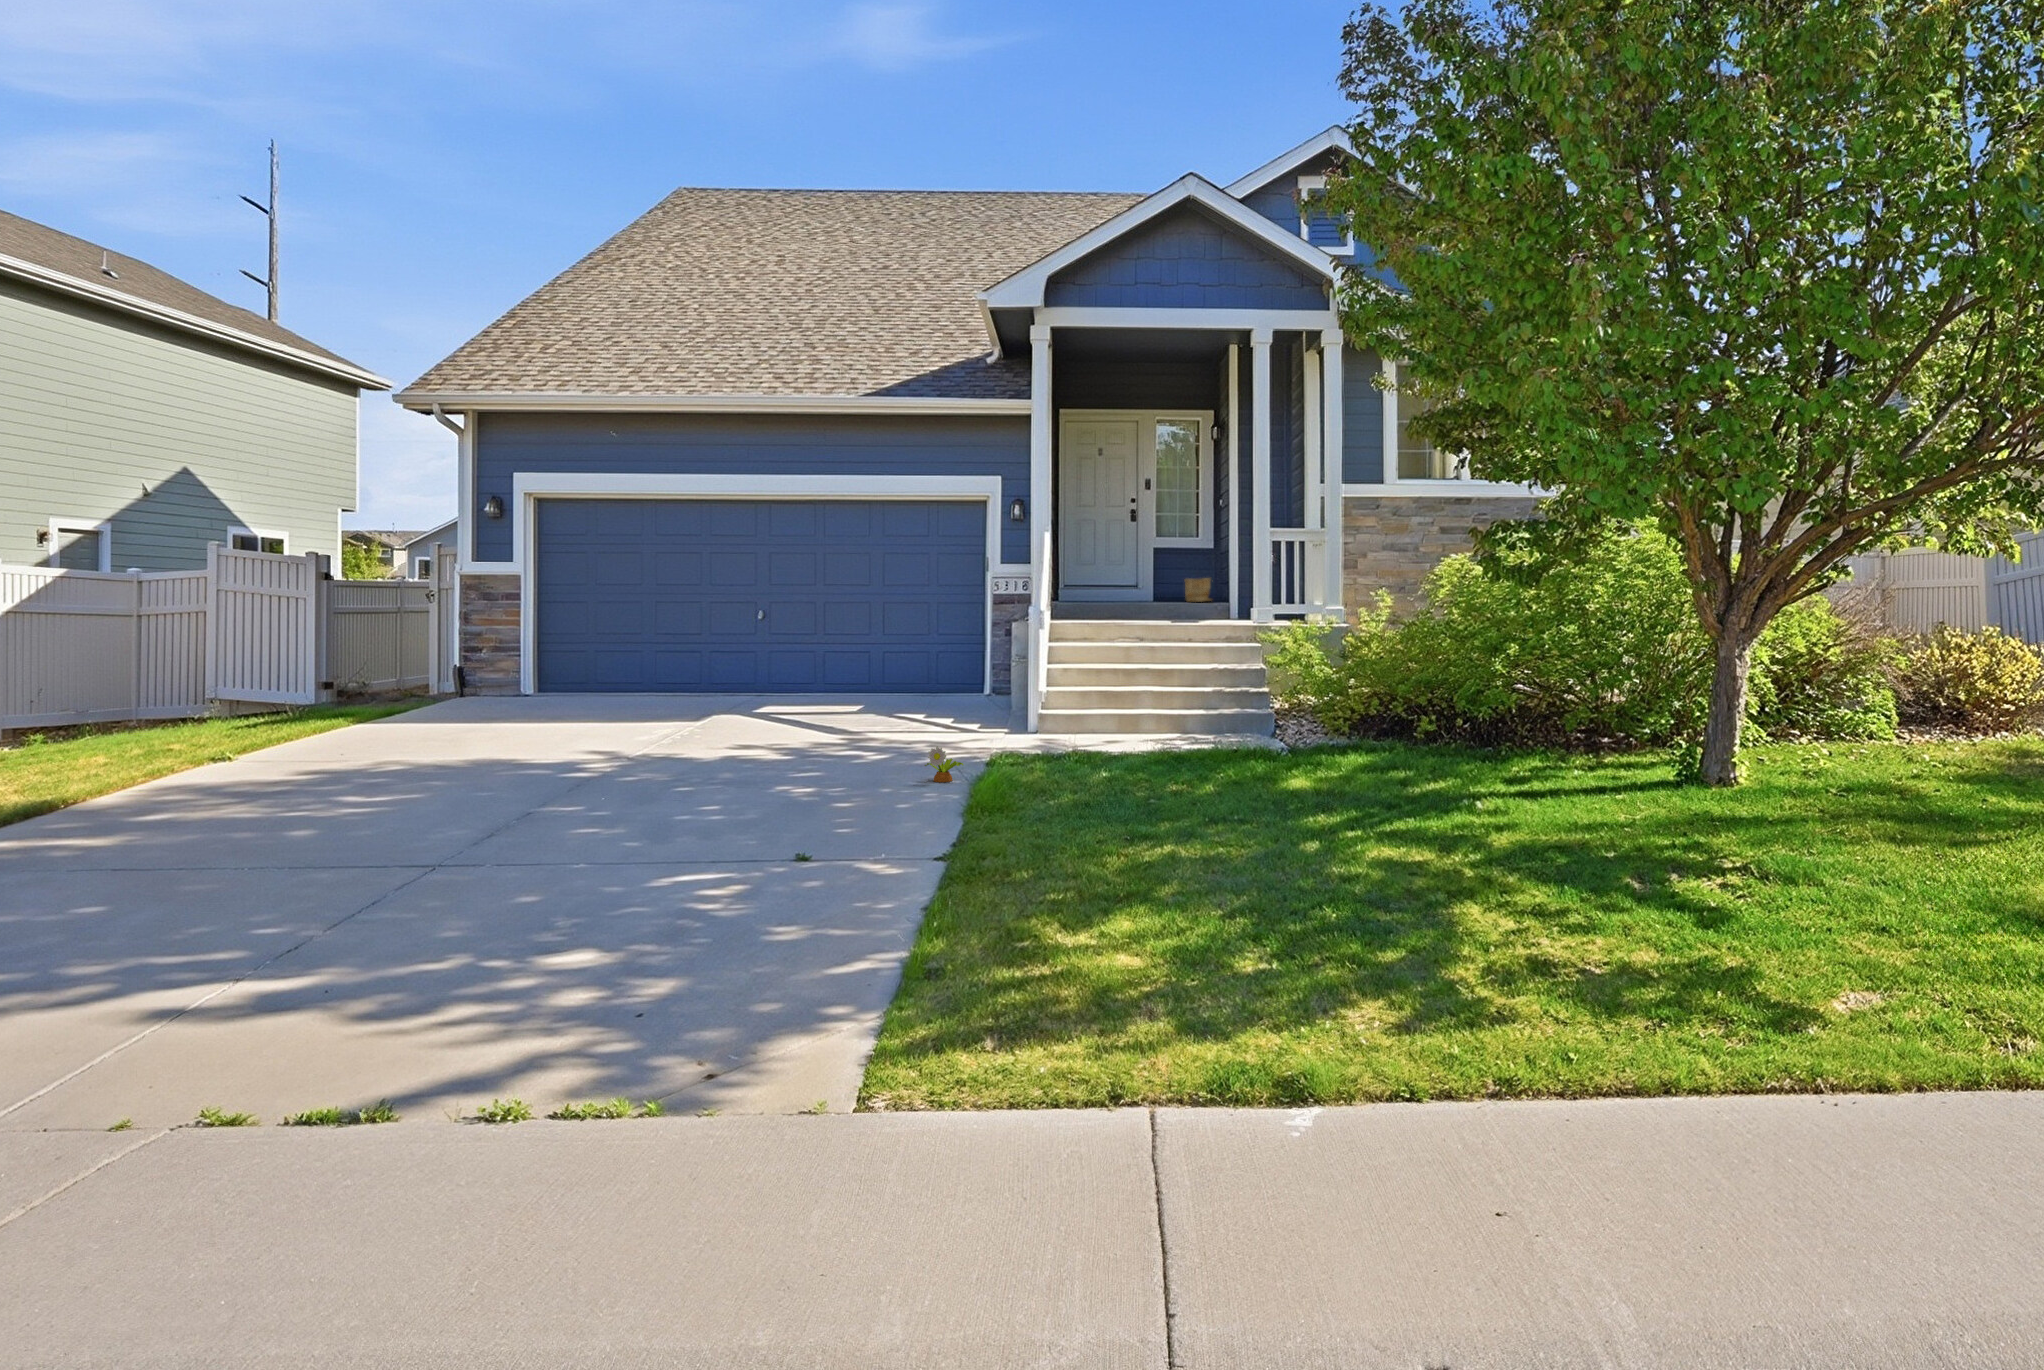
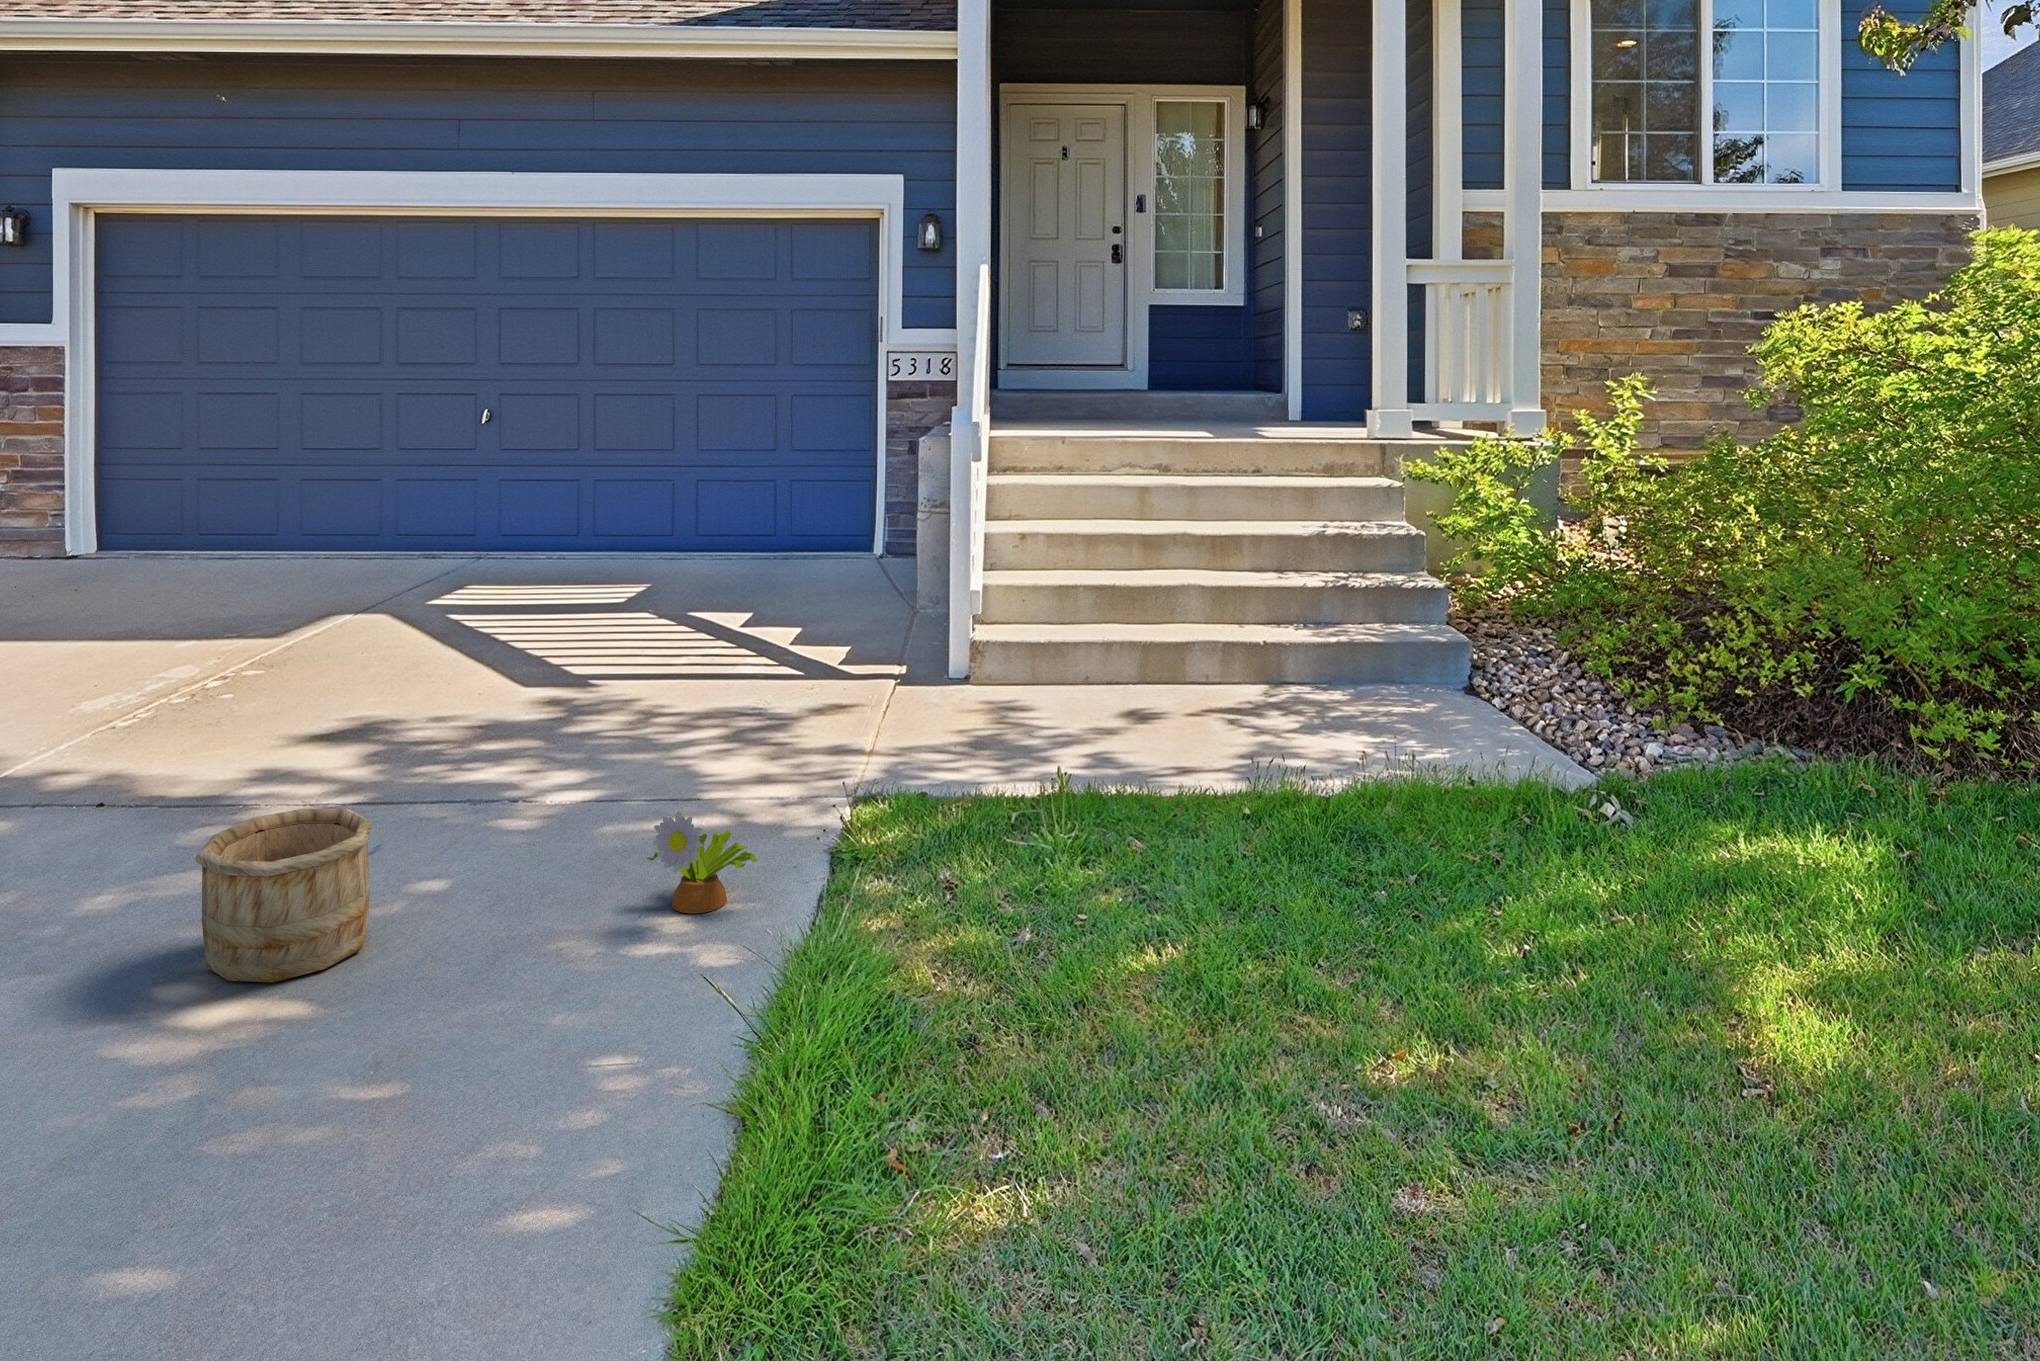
wooden bucket: present [1185,578,1211,602] -> present [195,809,373,982]

